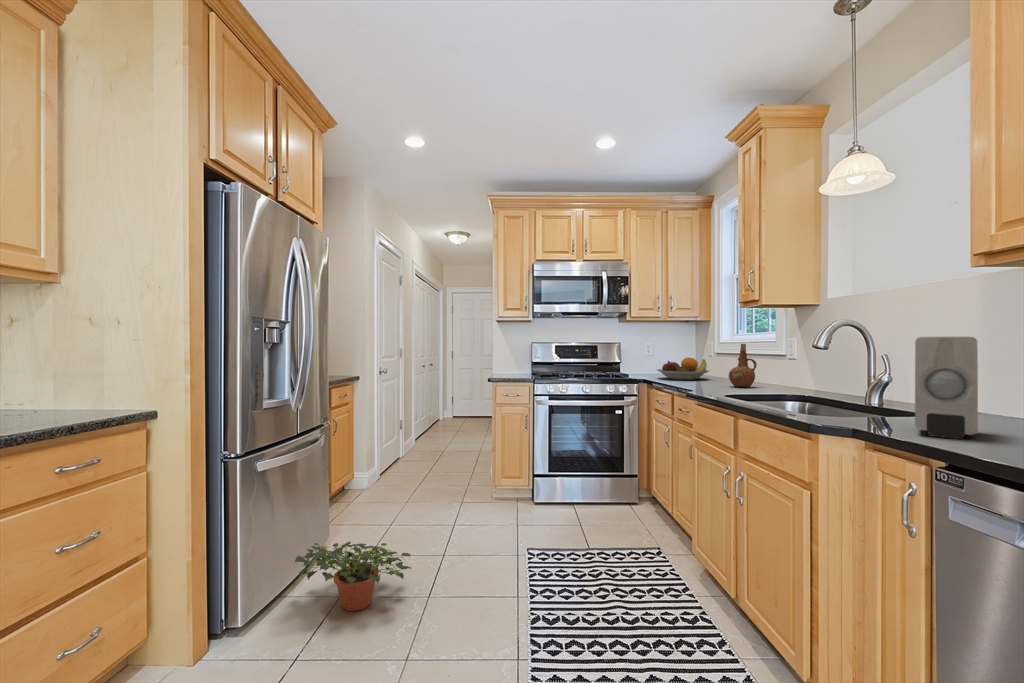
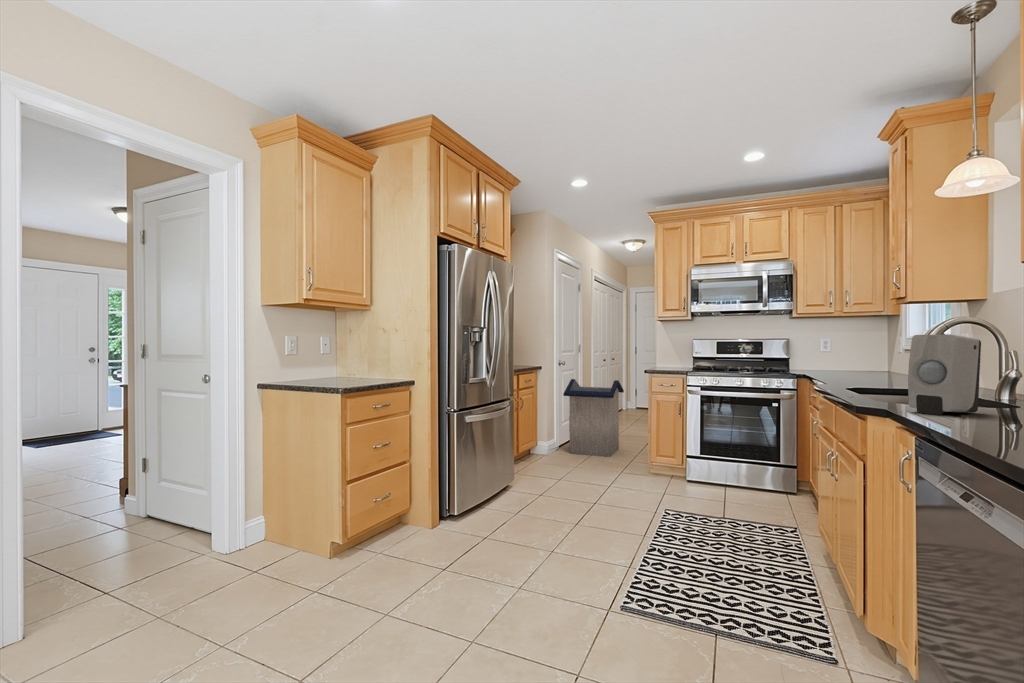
ceramic pitcher: present [729,344,756,387] -> none [872,340,903,382]
fruit bowl: present [657,358,709,380] -> none [811,354,870,375]
trash can: none [383,389,451,480] -> present [563,379,624,457]
potted plant: present [294,542,411,611] -> none [489,476,567,525]

